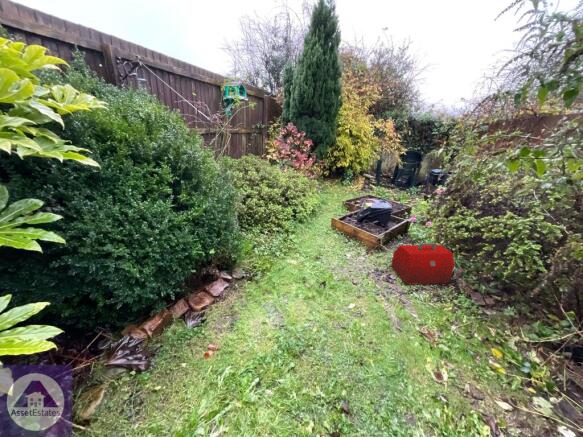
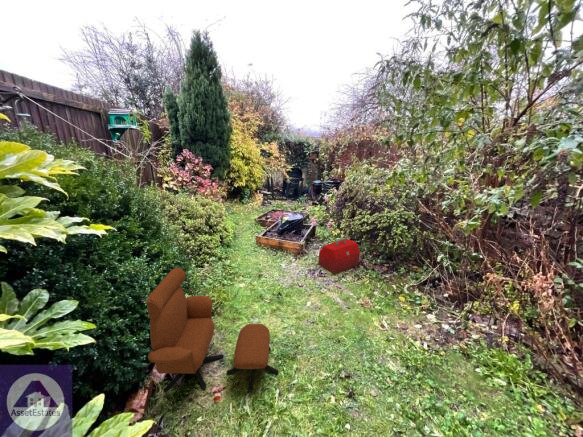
lounge chair: none [157,223,280,365] -> present [146,268,279,393]

